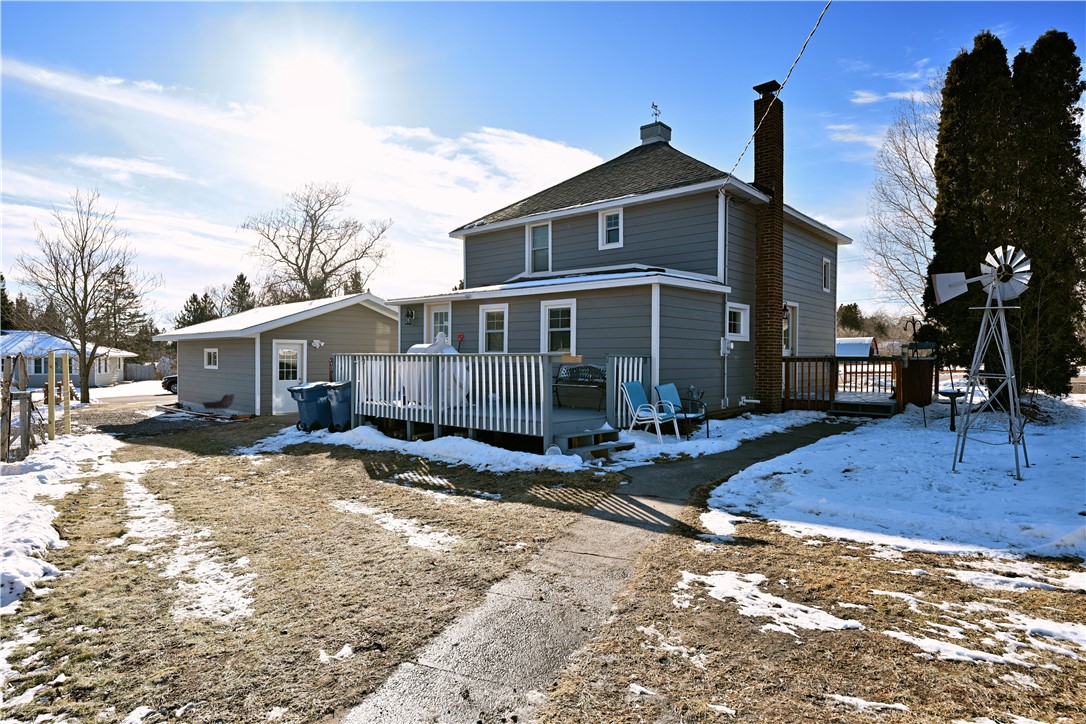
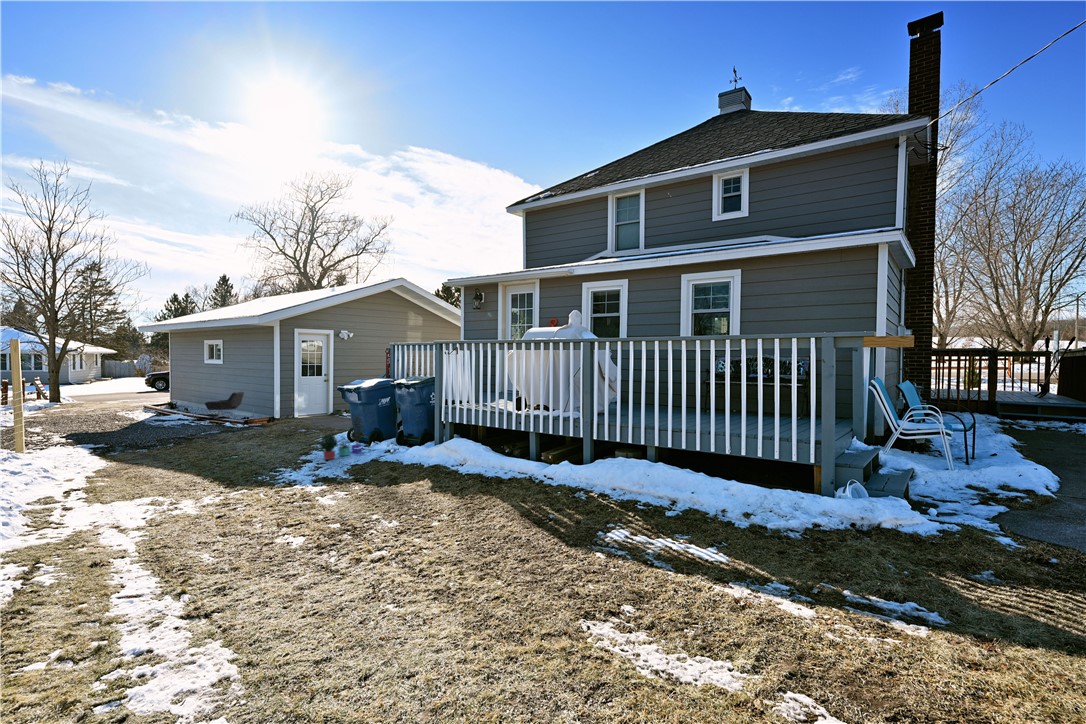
potted plant: none [267,408,305,442] -> present [320,412,364,460]

